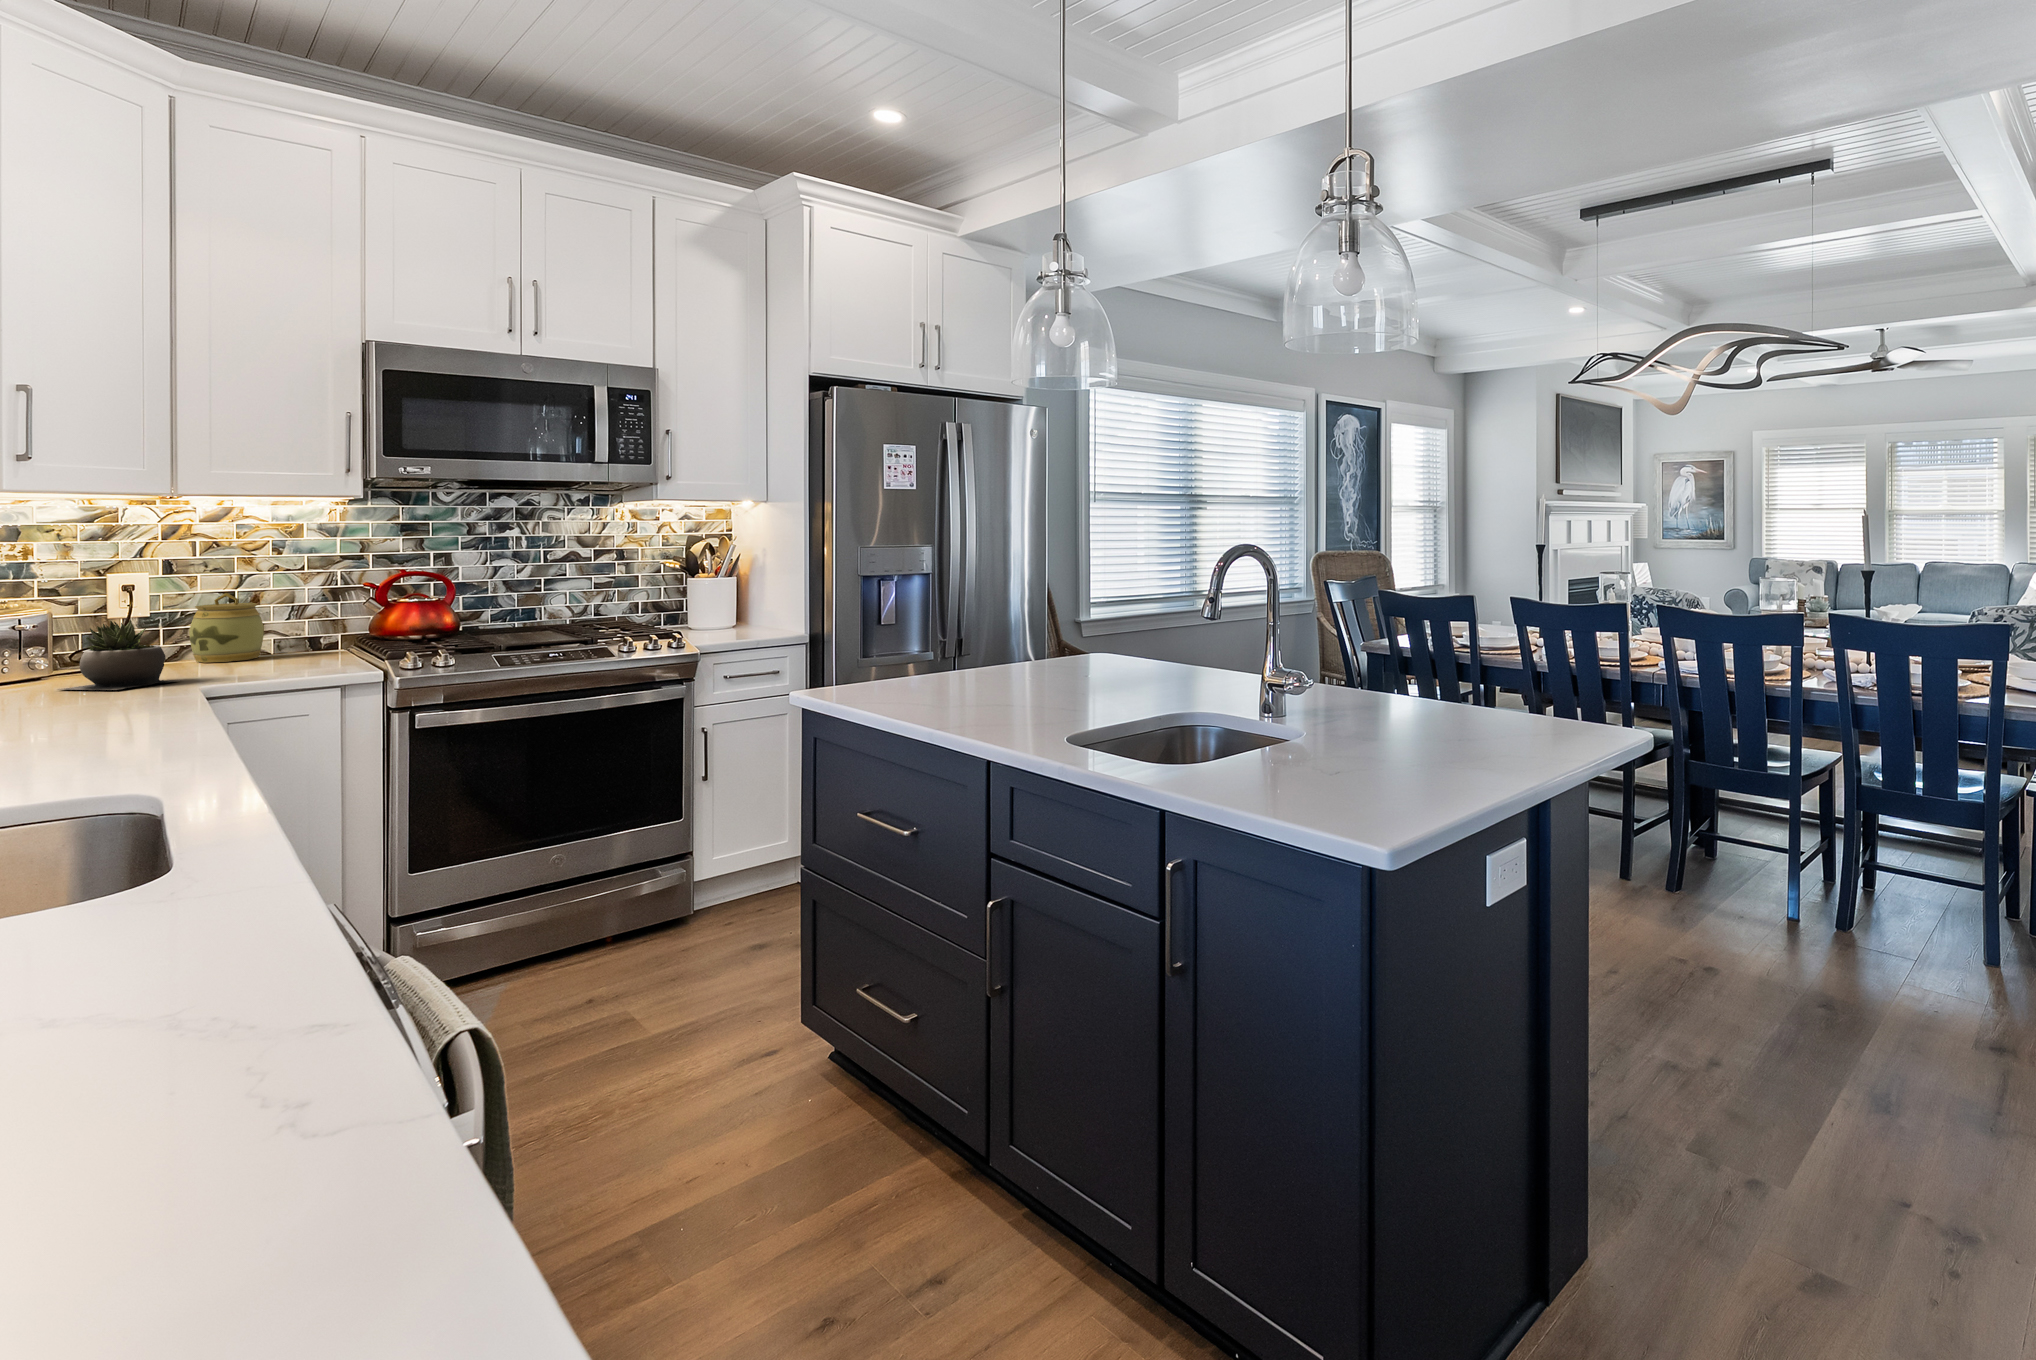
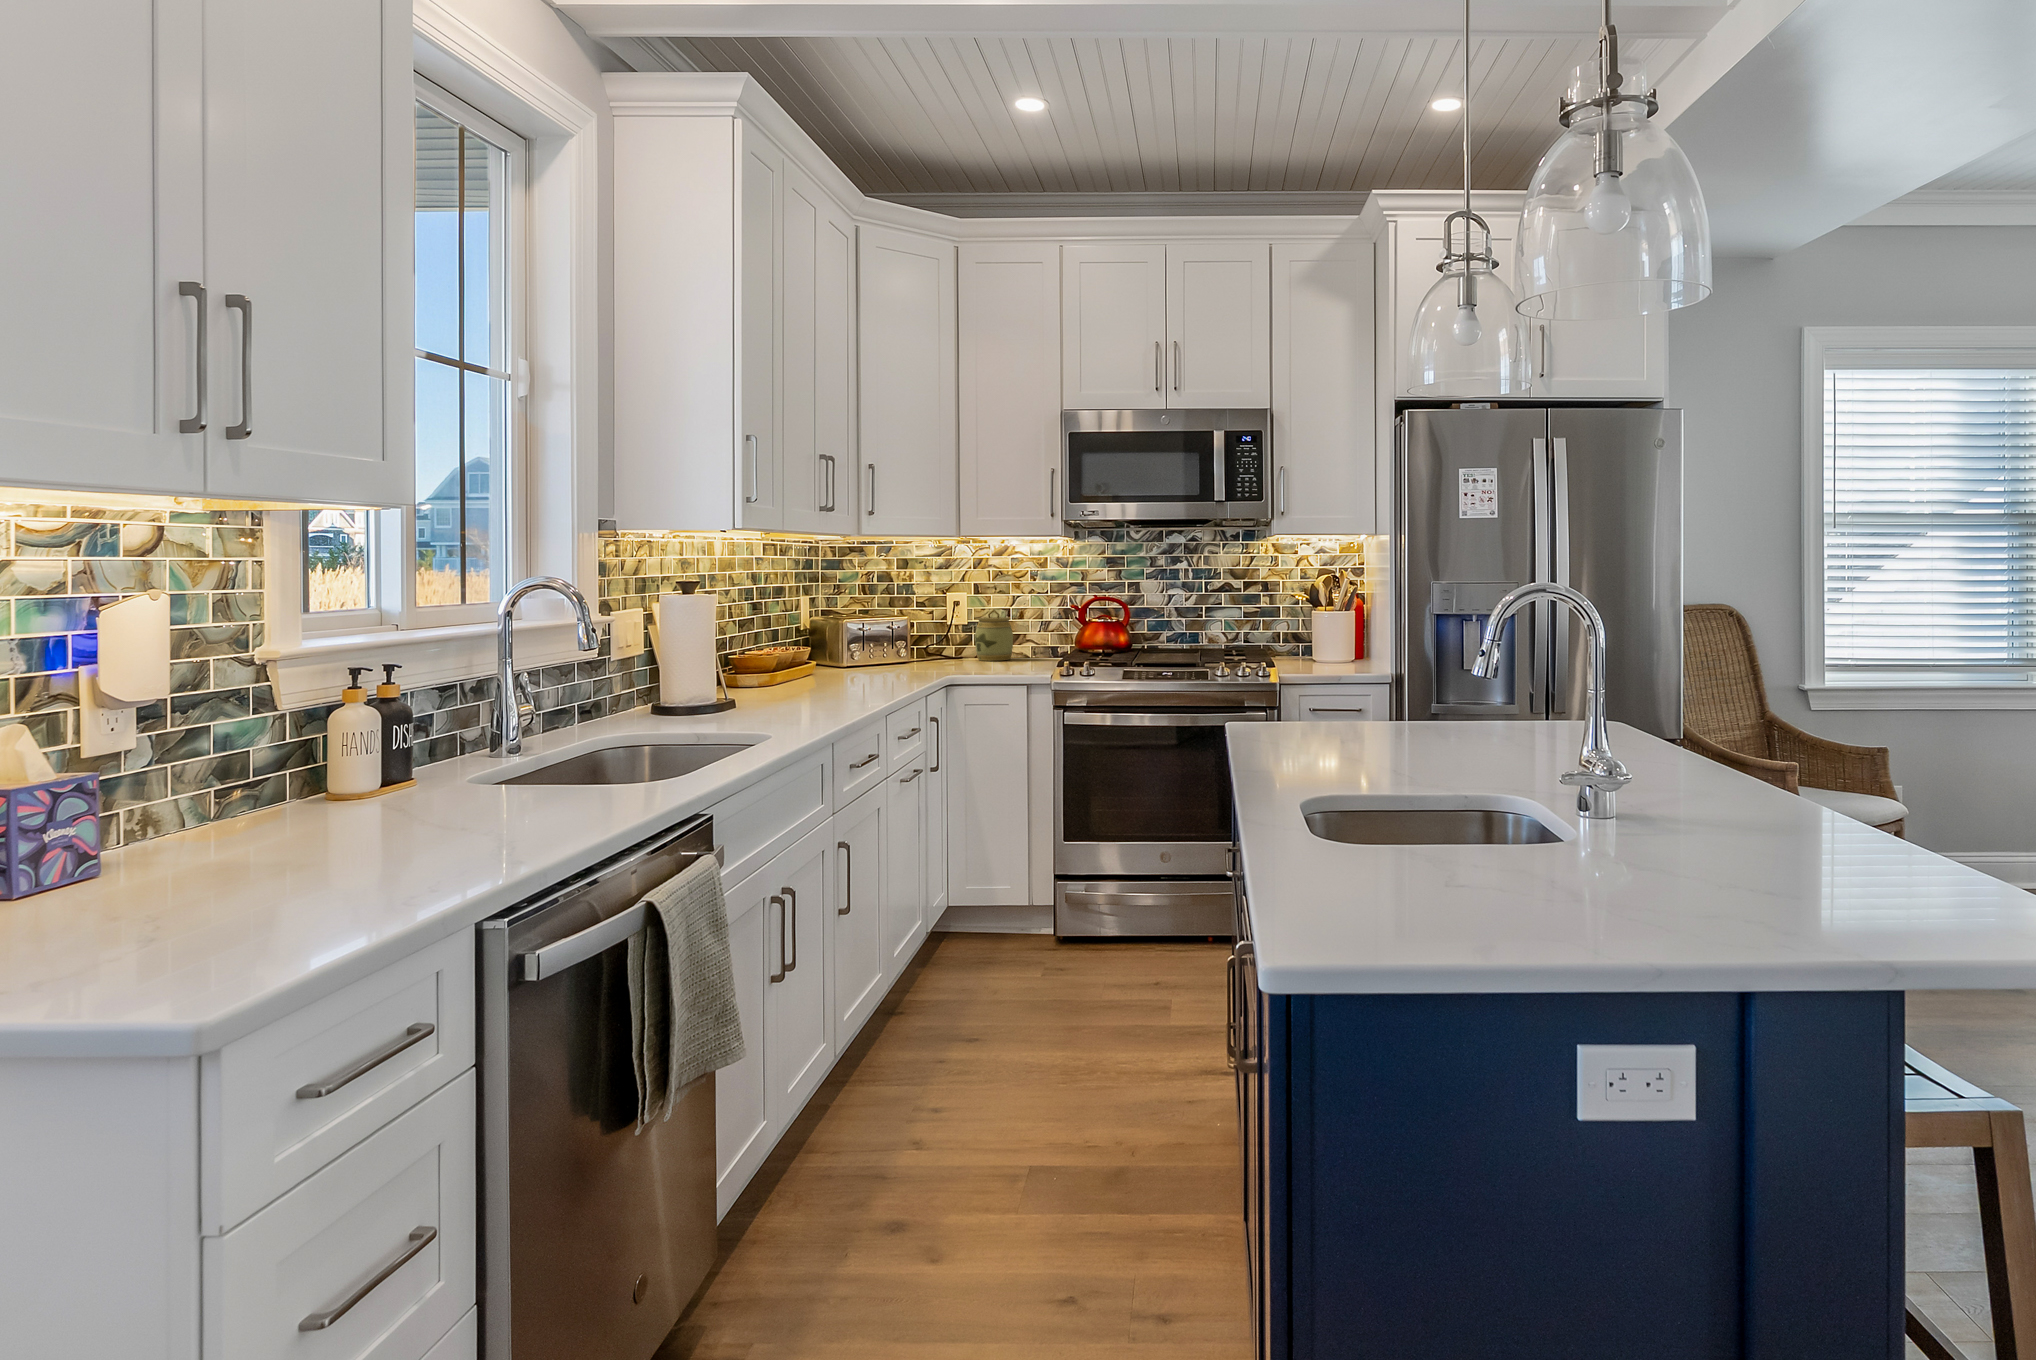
succulent plant: present [58,620,180,690] -> none [888,625,946,673]

